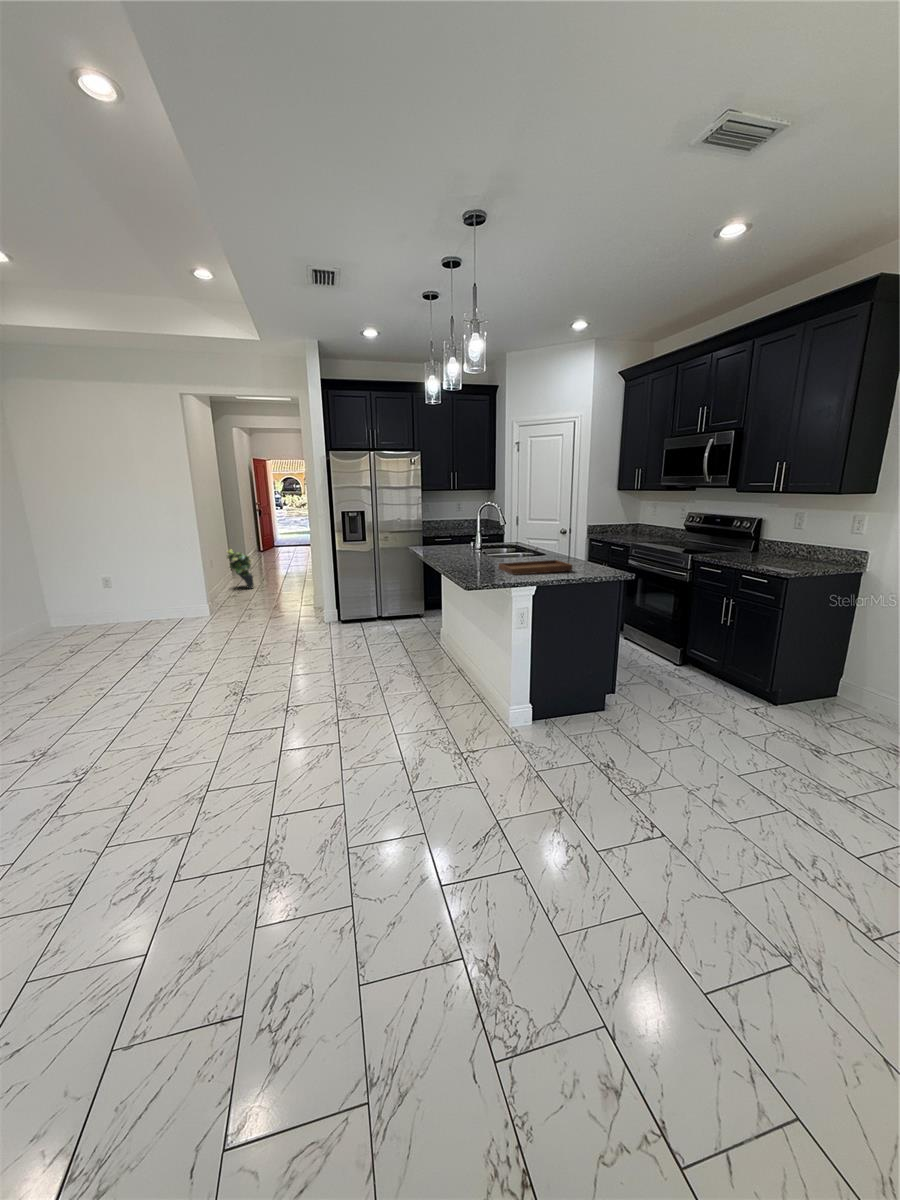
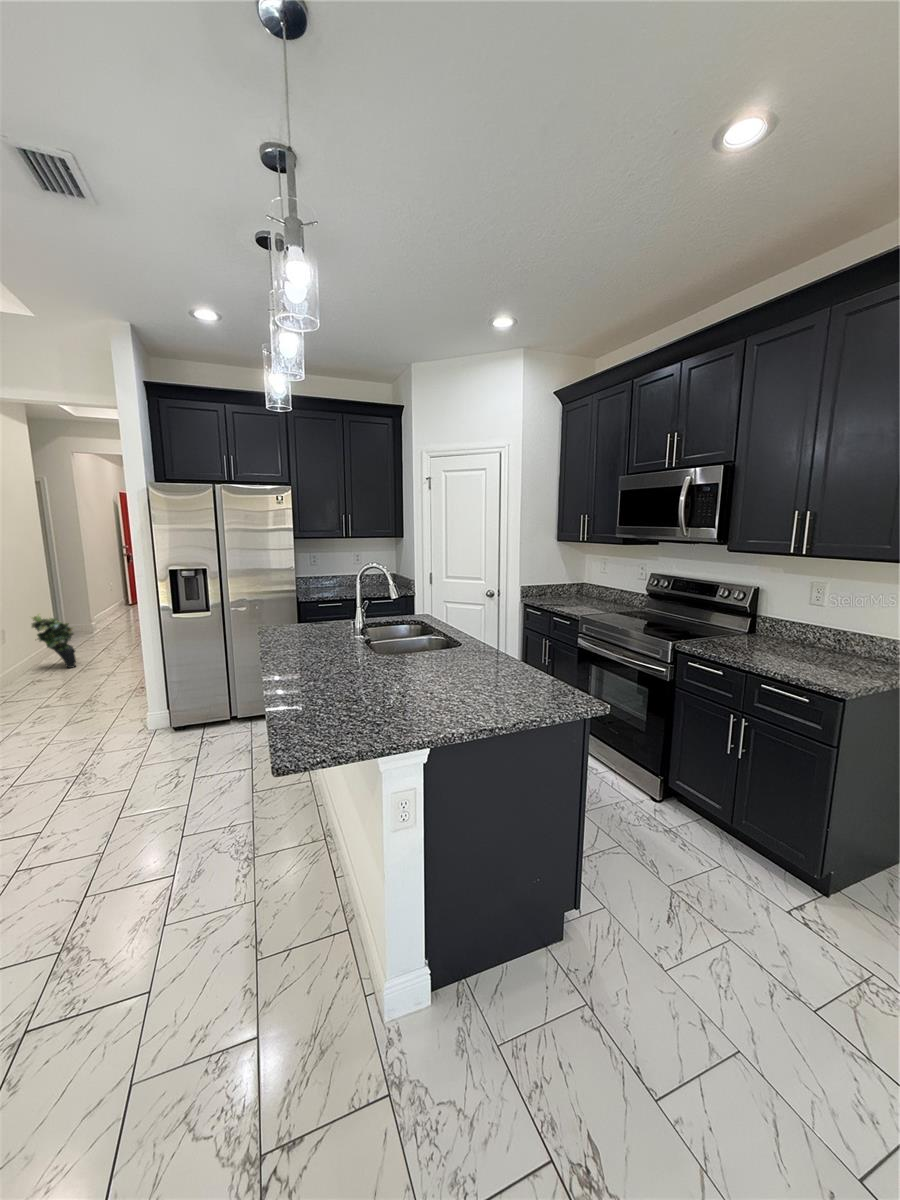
tray: present [499,547,573,575] -> none [367,657,499,721]

